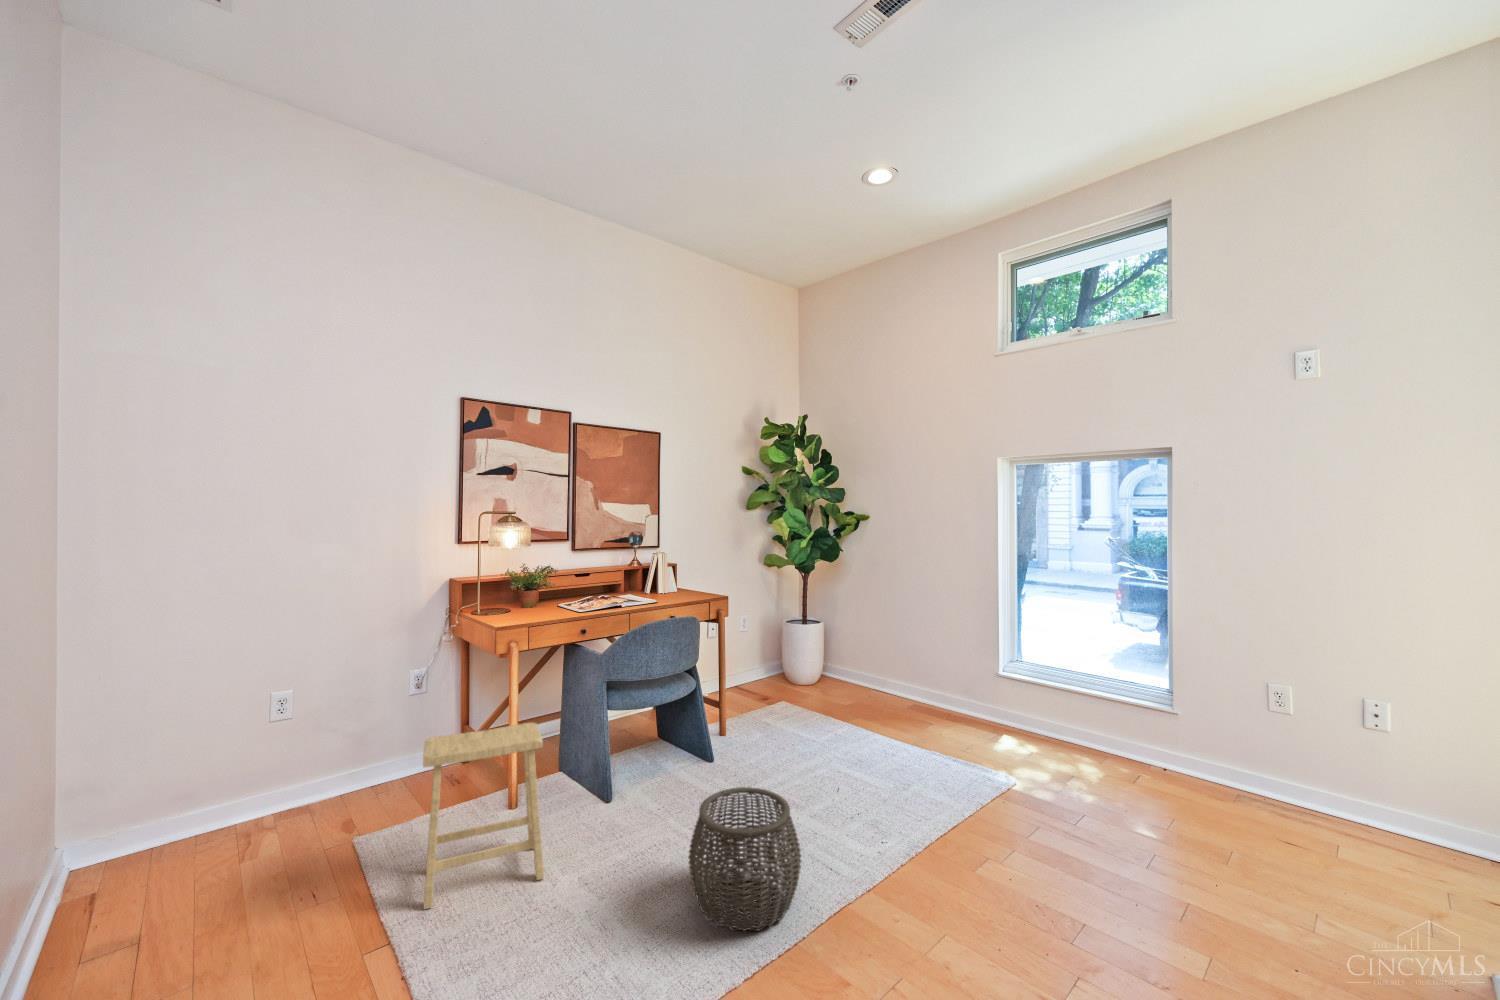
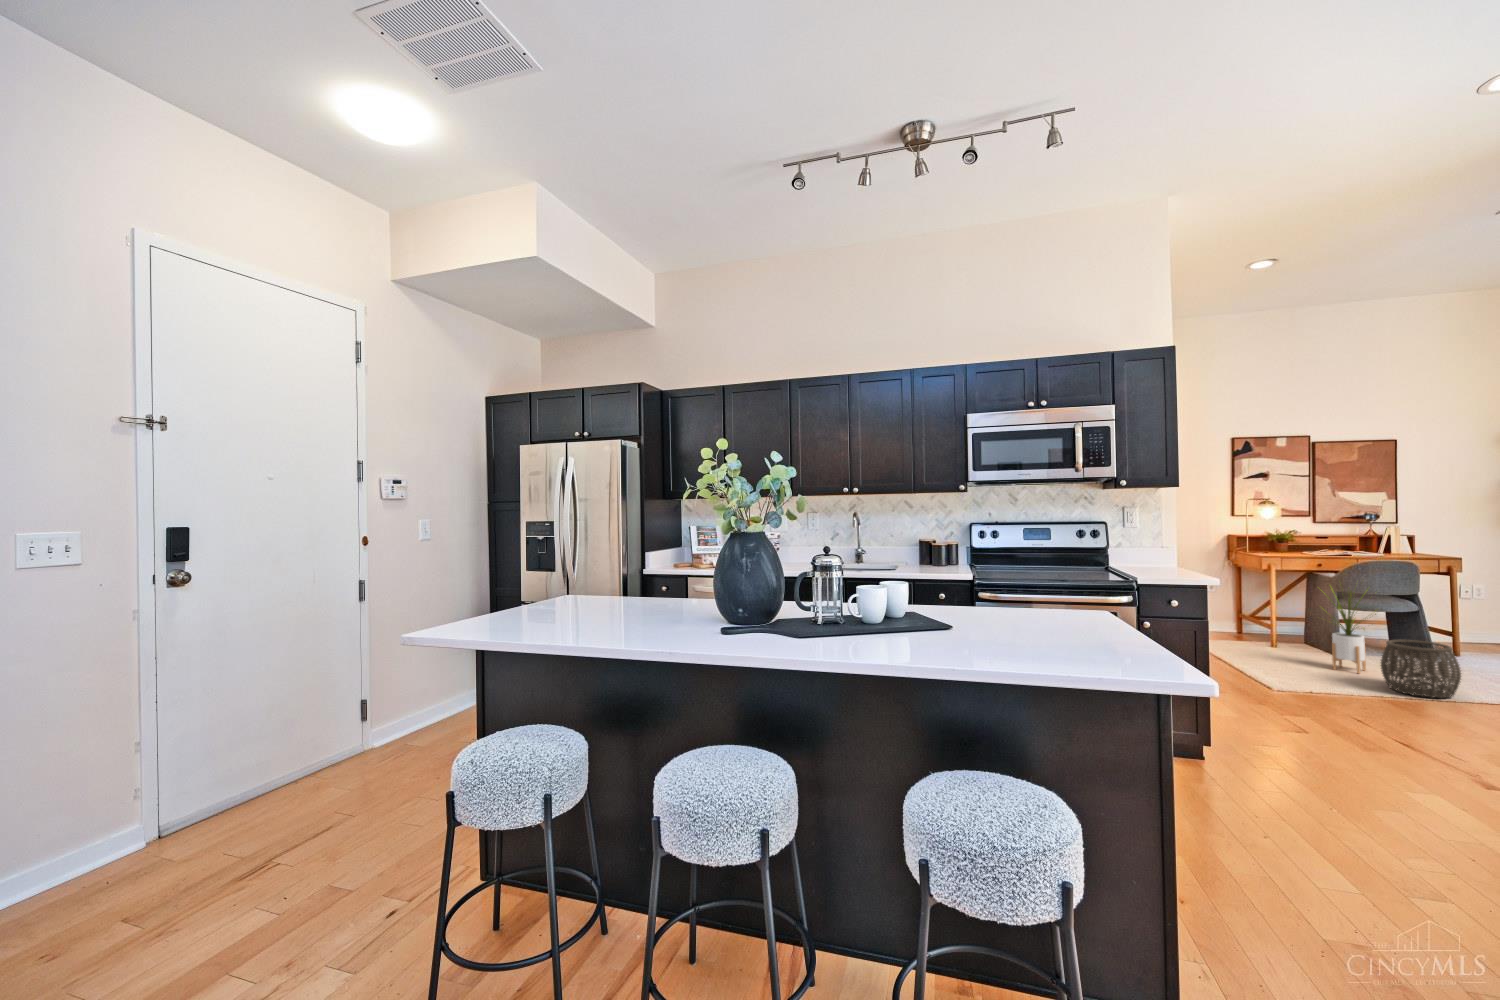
house plant: none [582,663,679,860] -> present [1322,590,1368,673]
footstool: present [423,723,544,909] -> none [1228,597,1294,666]

